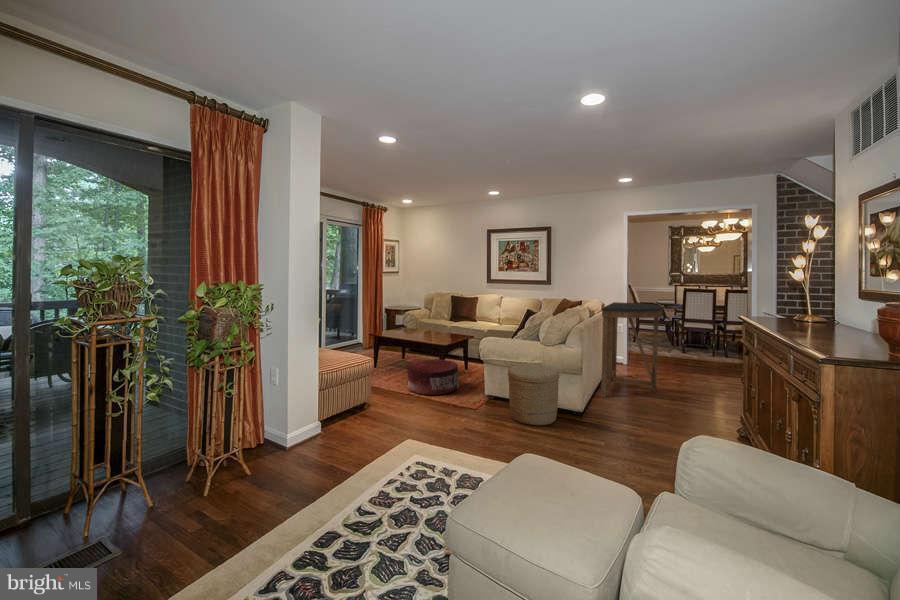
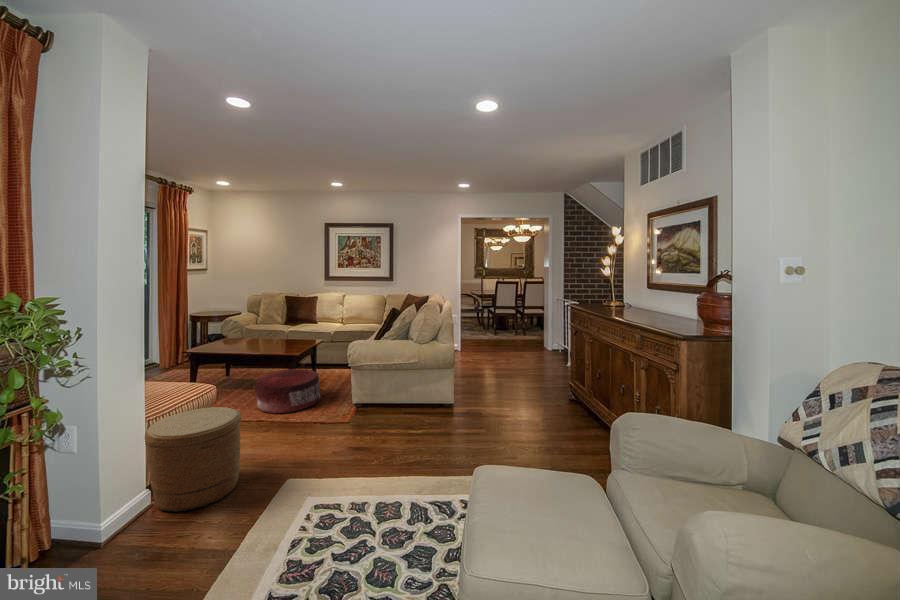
console table: present [601,302,665,397] -> none [456,296,504,384]
woven basket: present [508,365,559,426] -> present [145,407,241,512]

